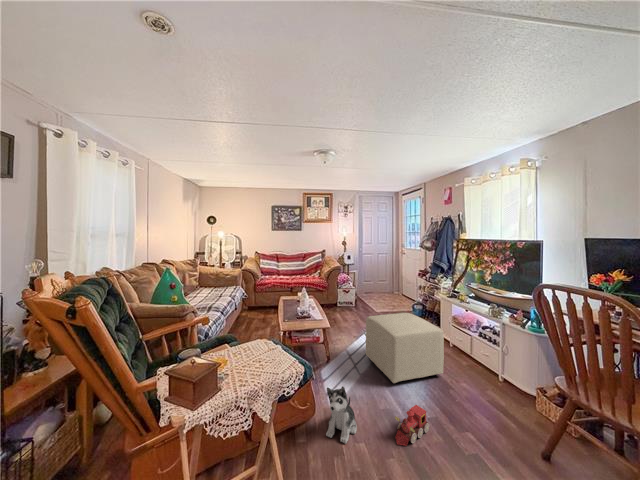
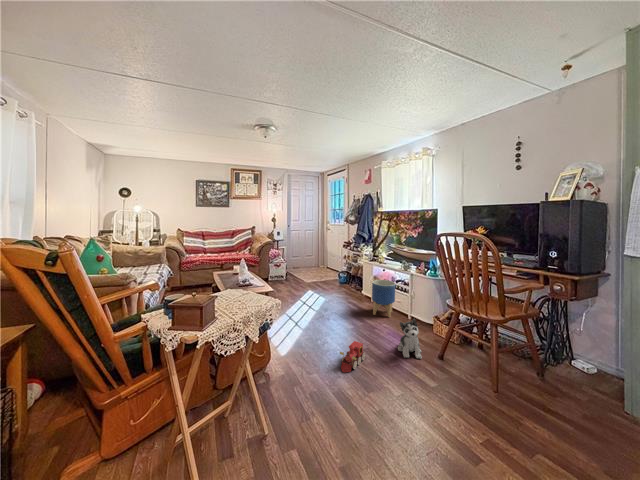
ottoman: present [366,313,444,383] -> none [305,275,370,331]
planter: none [448,324,481,375] -> present [372,280,395,317]
plush toy: present [326,386,357,444] -> present [398,318,422,359]

